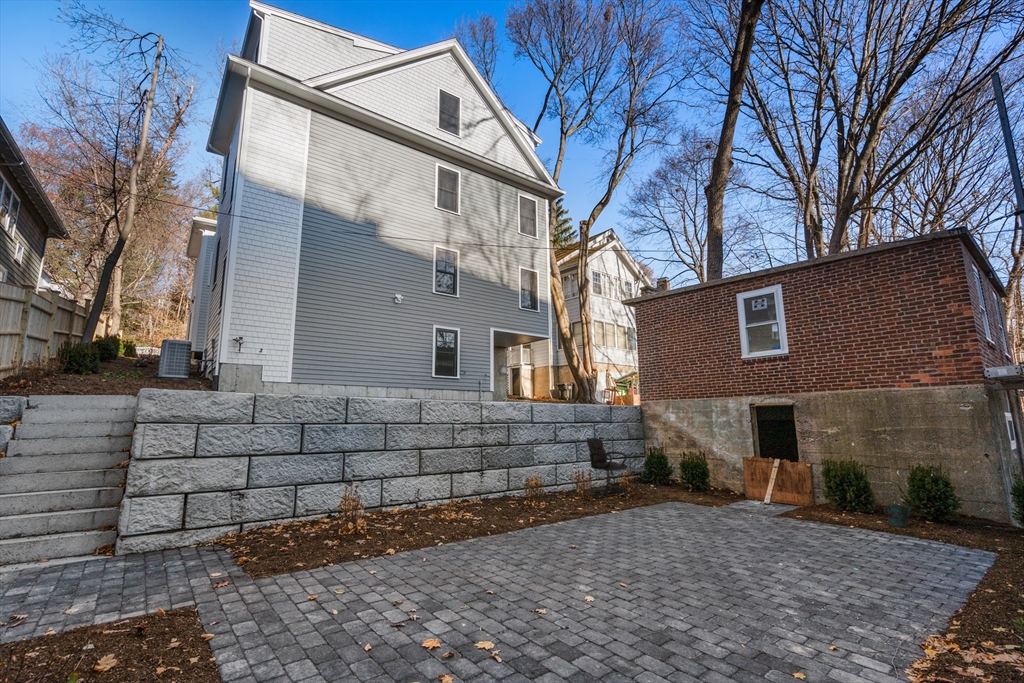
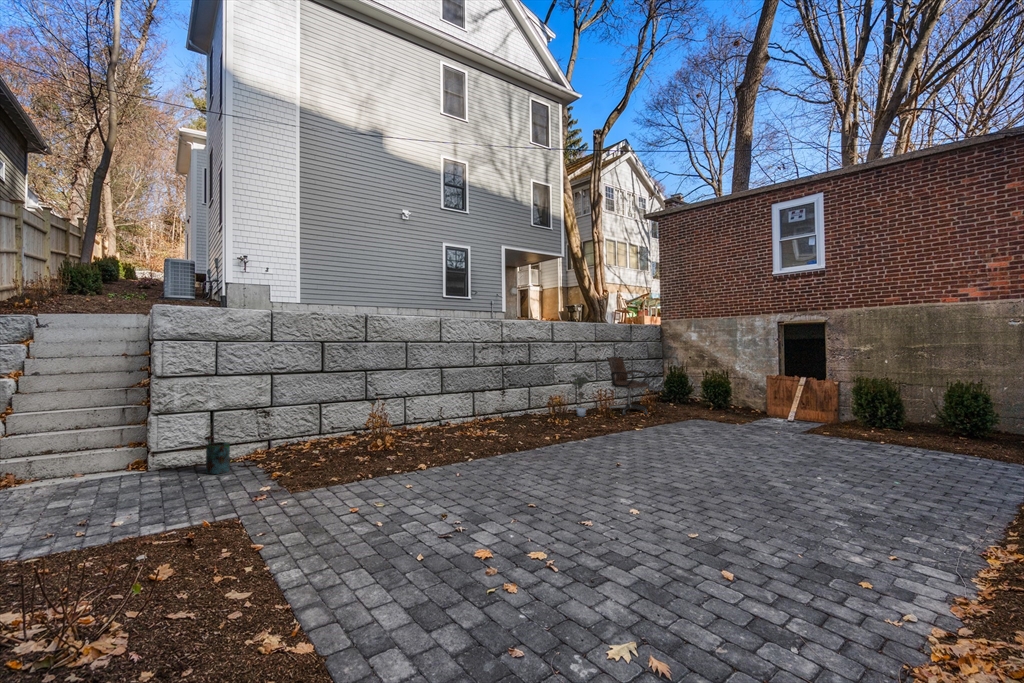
potted plant: none [547,451,573,500] -> present [570,372,594,417]
watering can: present [884,502,915,527] -> present [205,436,230,474]

